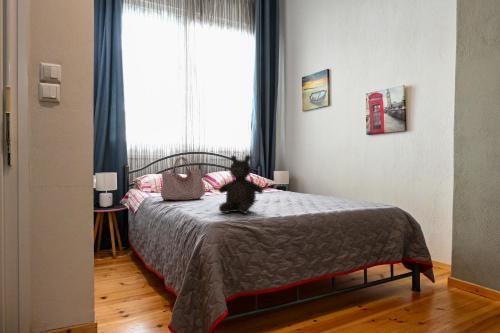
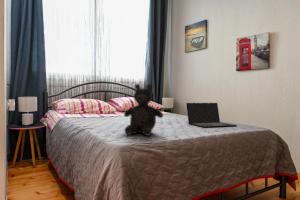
handbag: present [161,157,205,200] -> none [73,85,110,121]
laptop: none [297,176,358,205] -> present [186,103,237,127]

